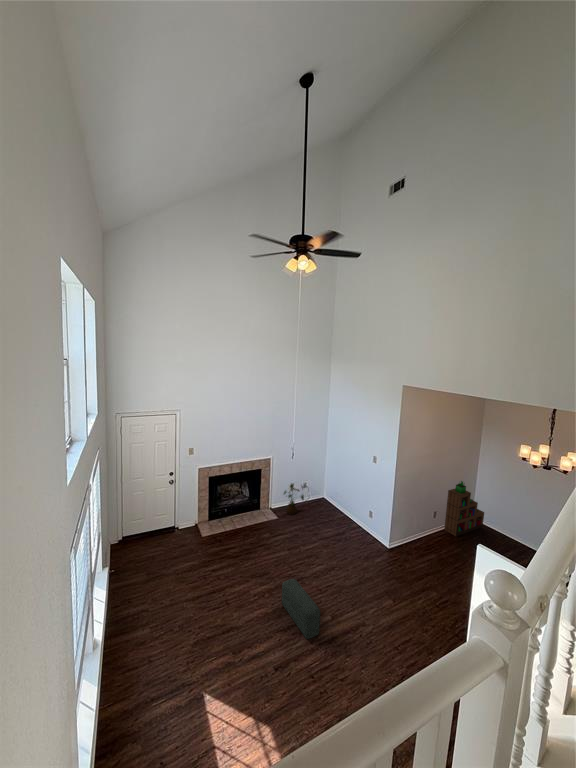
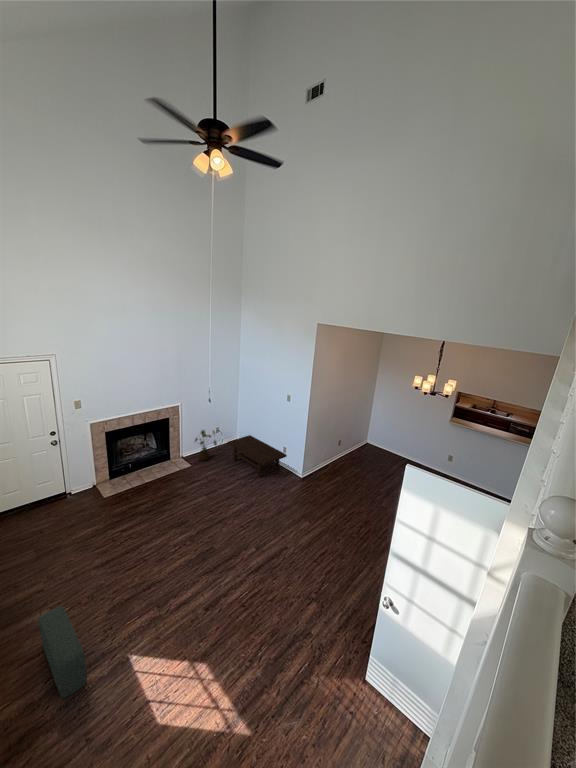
bookshelf: present [444,481,484,536] -> none [348,412,380,461]
coffee table: none [314,493,373,539] -> present [227,435,287,477]
pouf: present [282,579,320,639] -> present [39,606,87,699]

